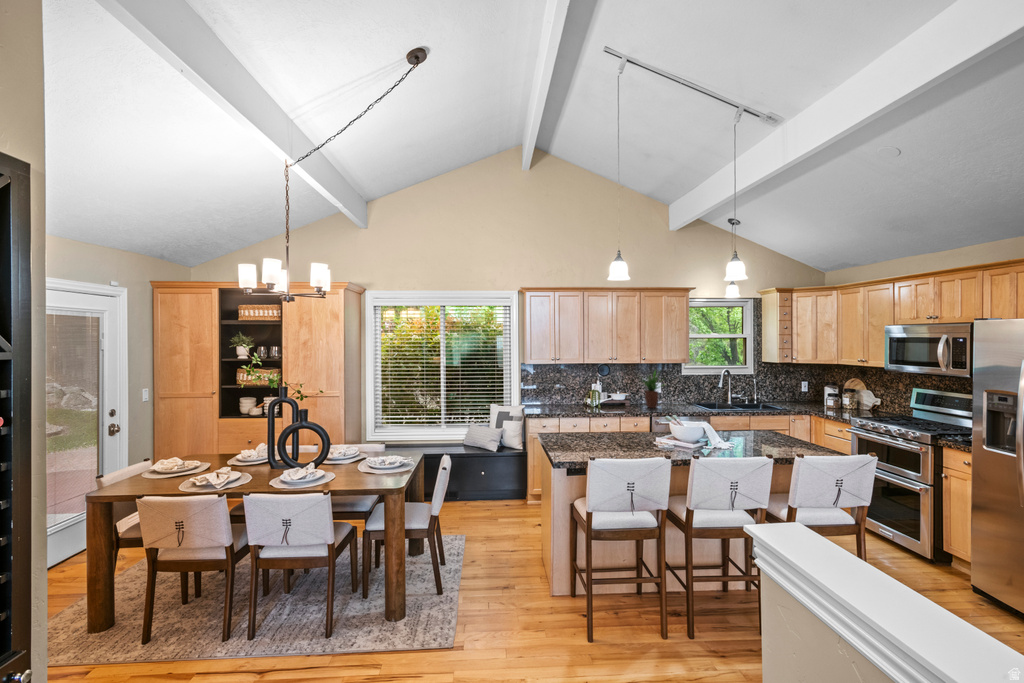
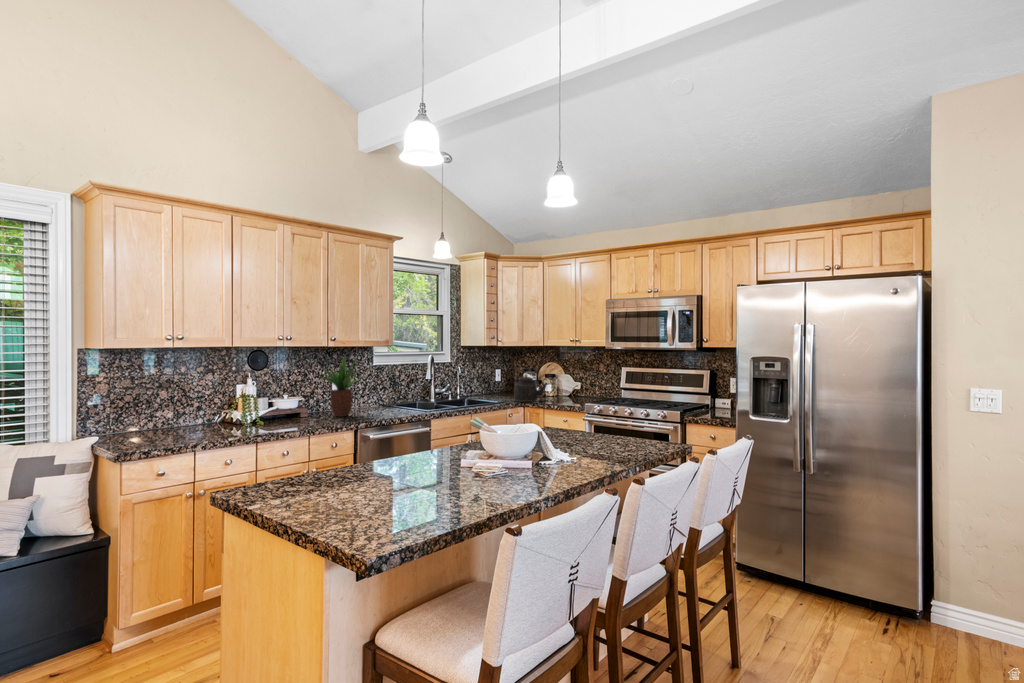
kettle: none [796,383,826,412] -> present [514,370,548,402]

